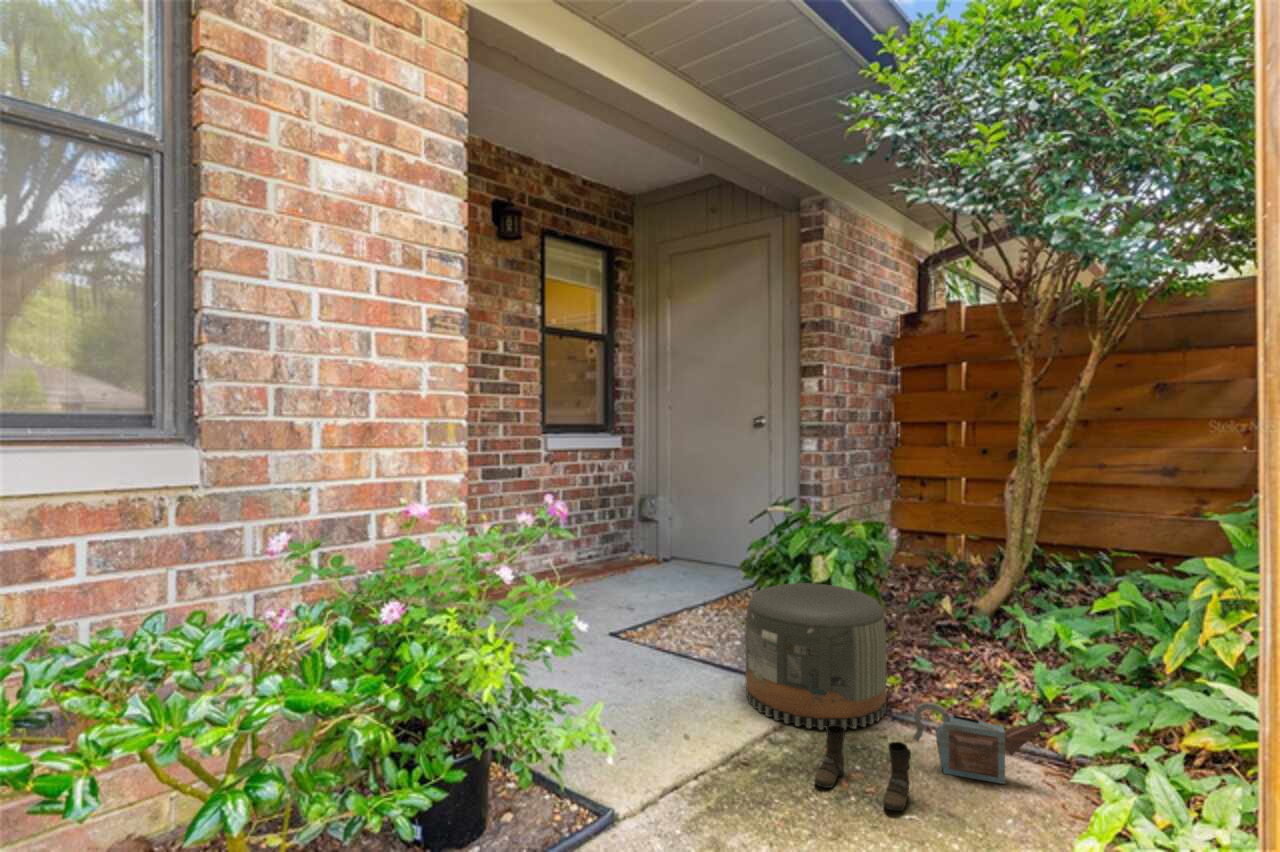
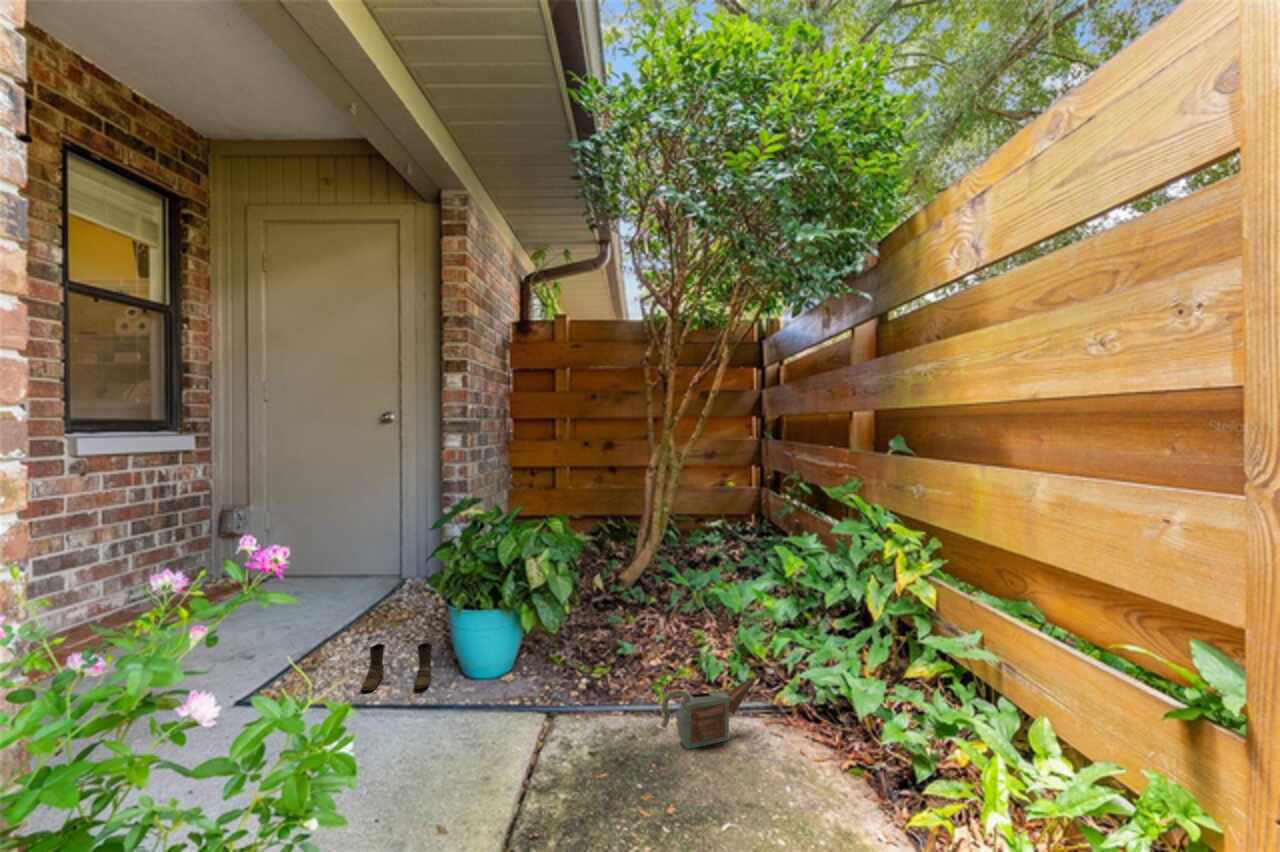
pouf: present [746,583,886,729] -> none [467,591,609,753]
boots: present [814,725,911,811] -> present [361,643,432,691]

